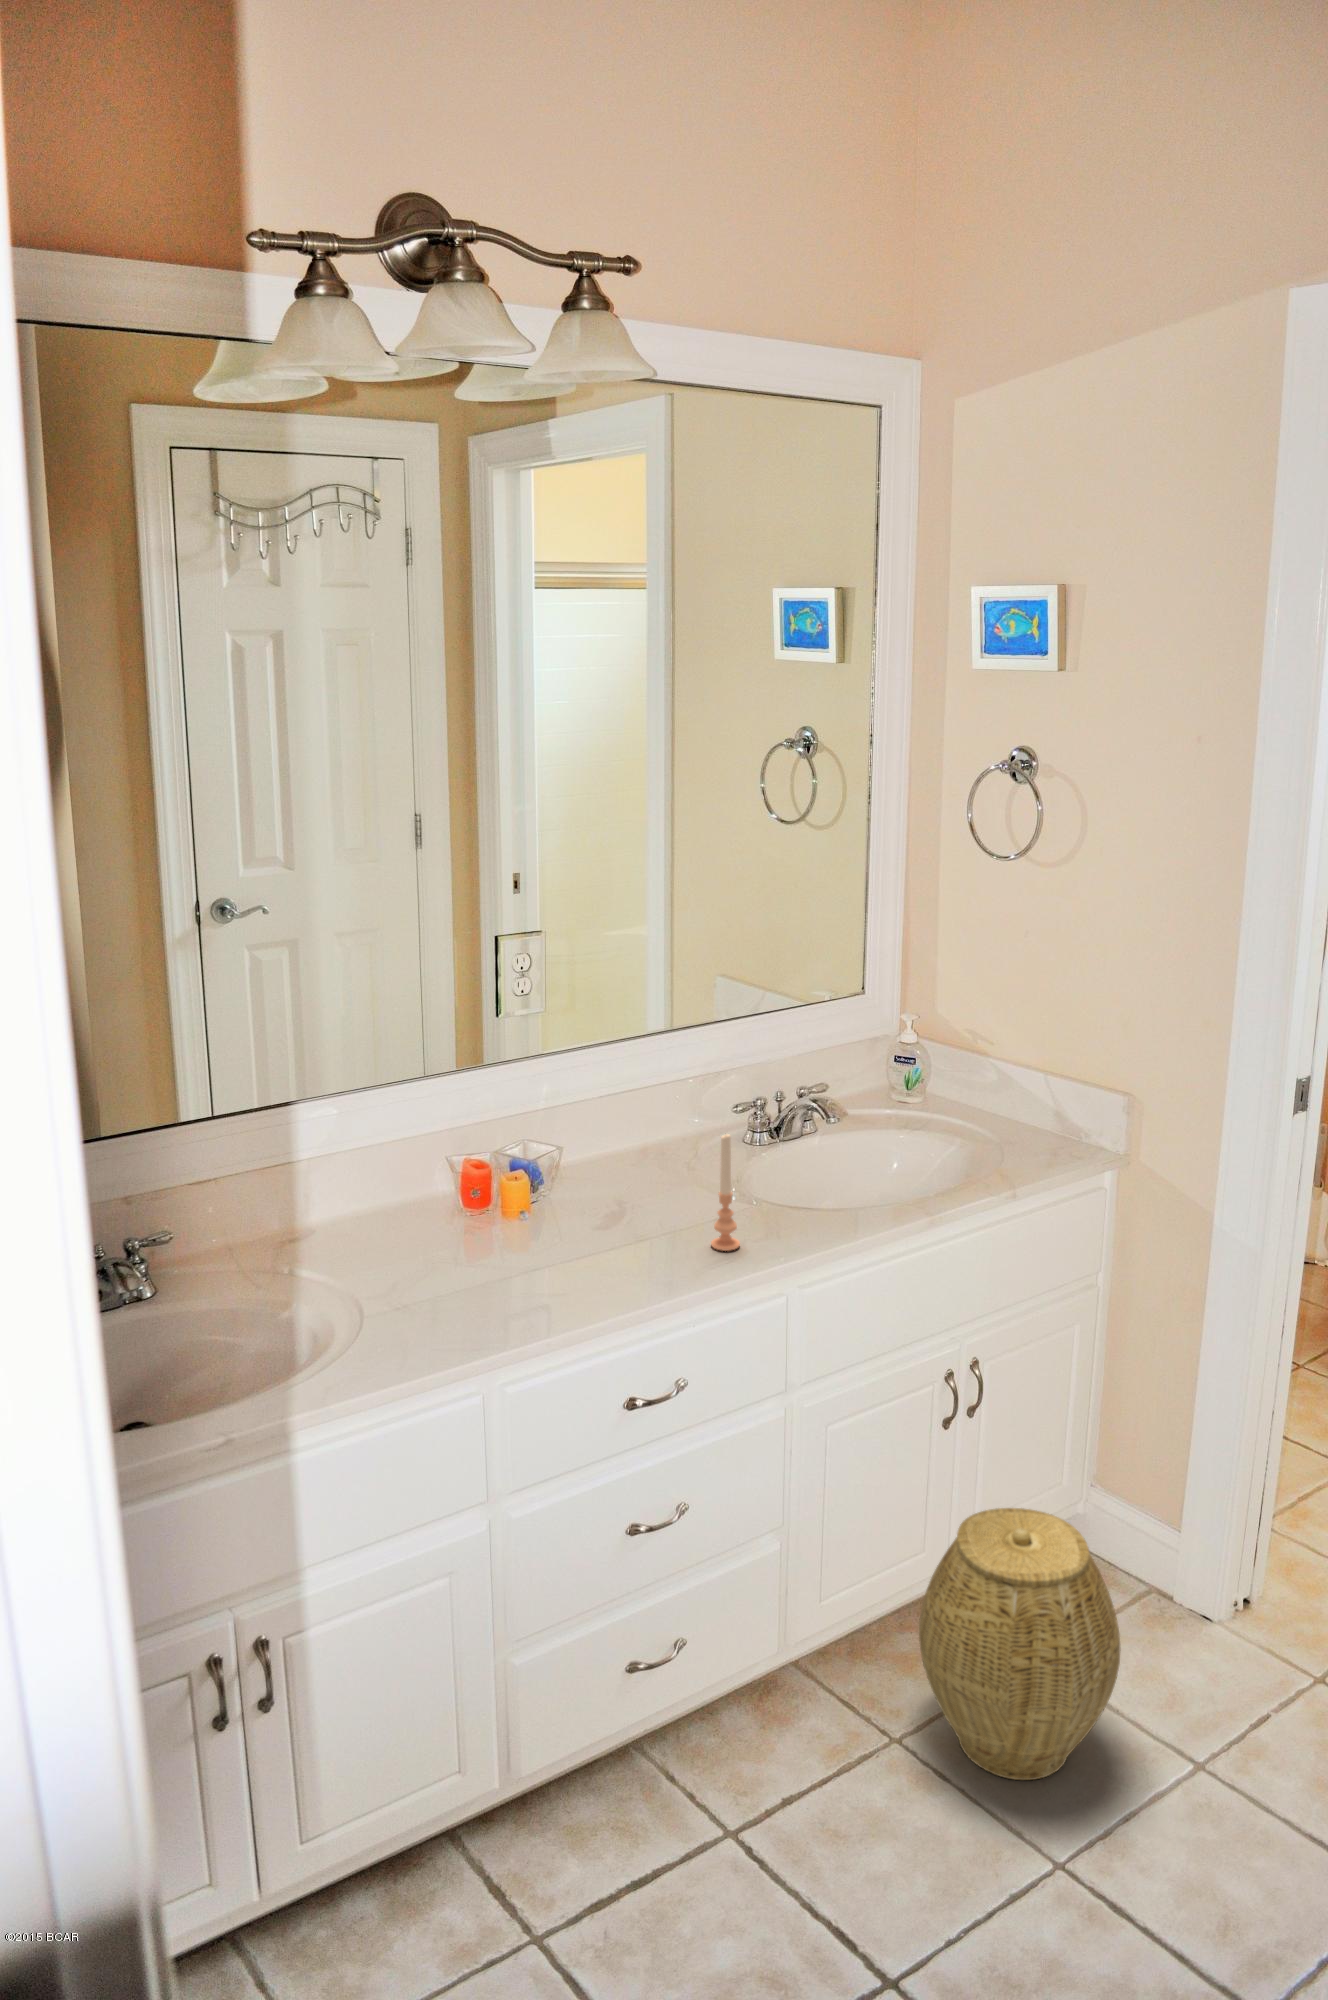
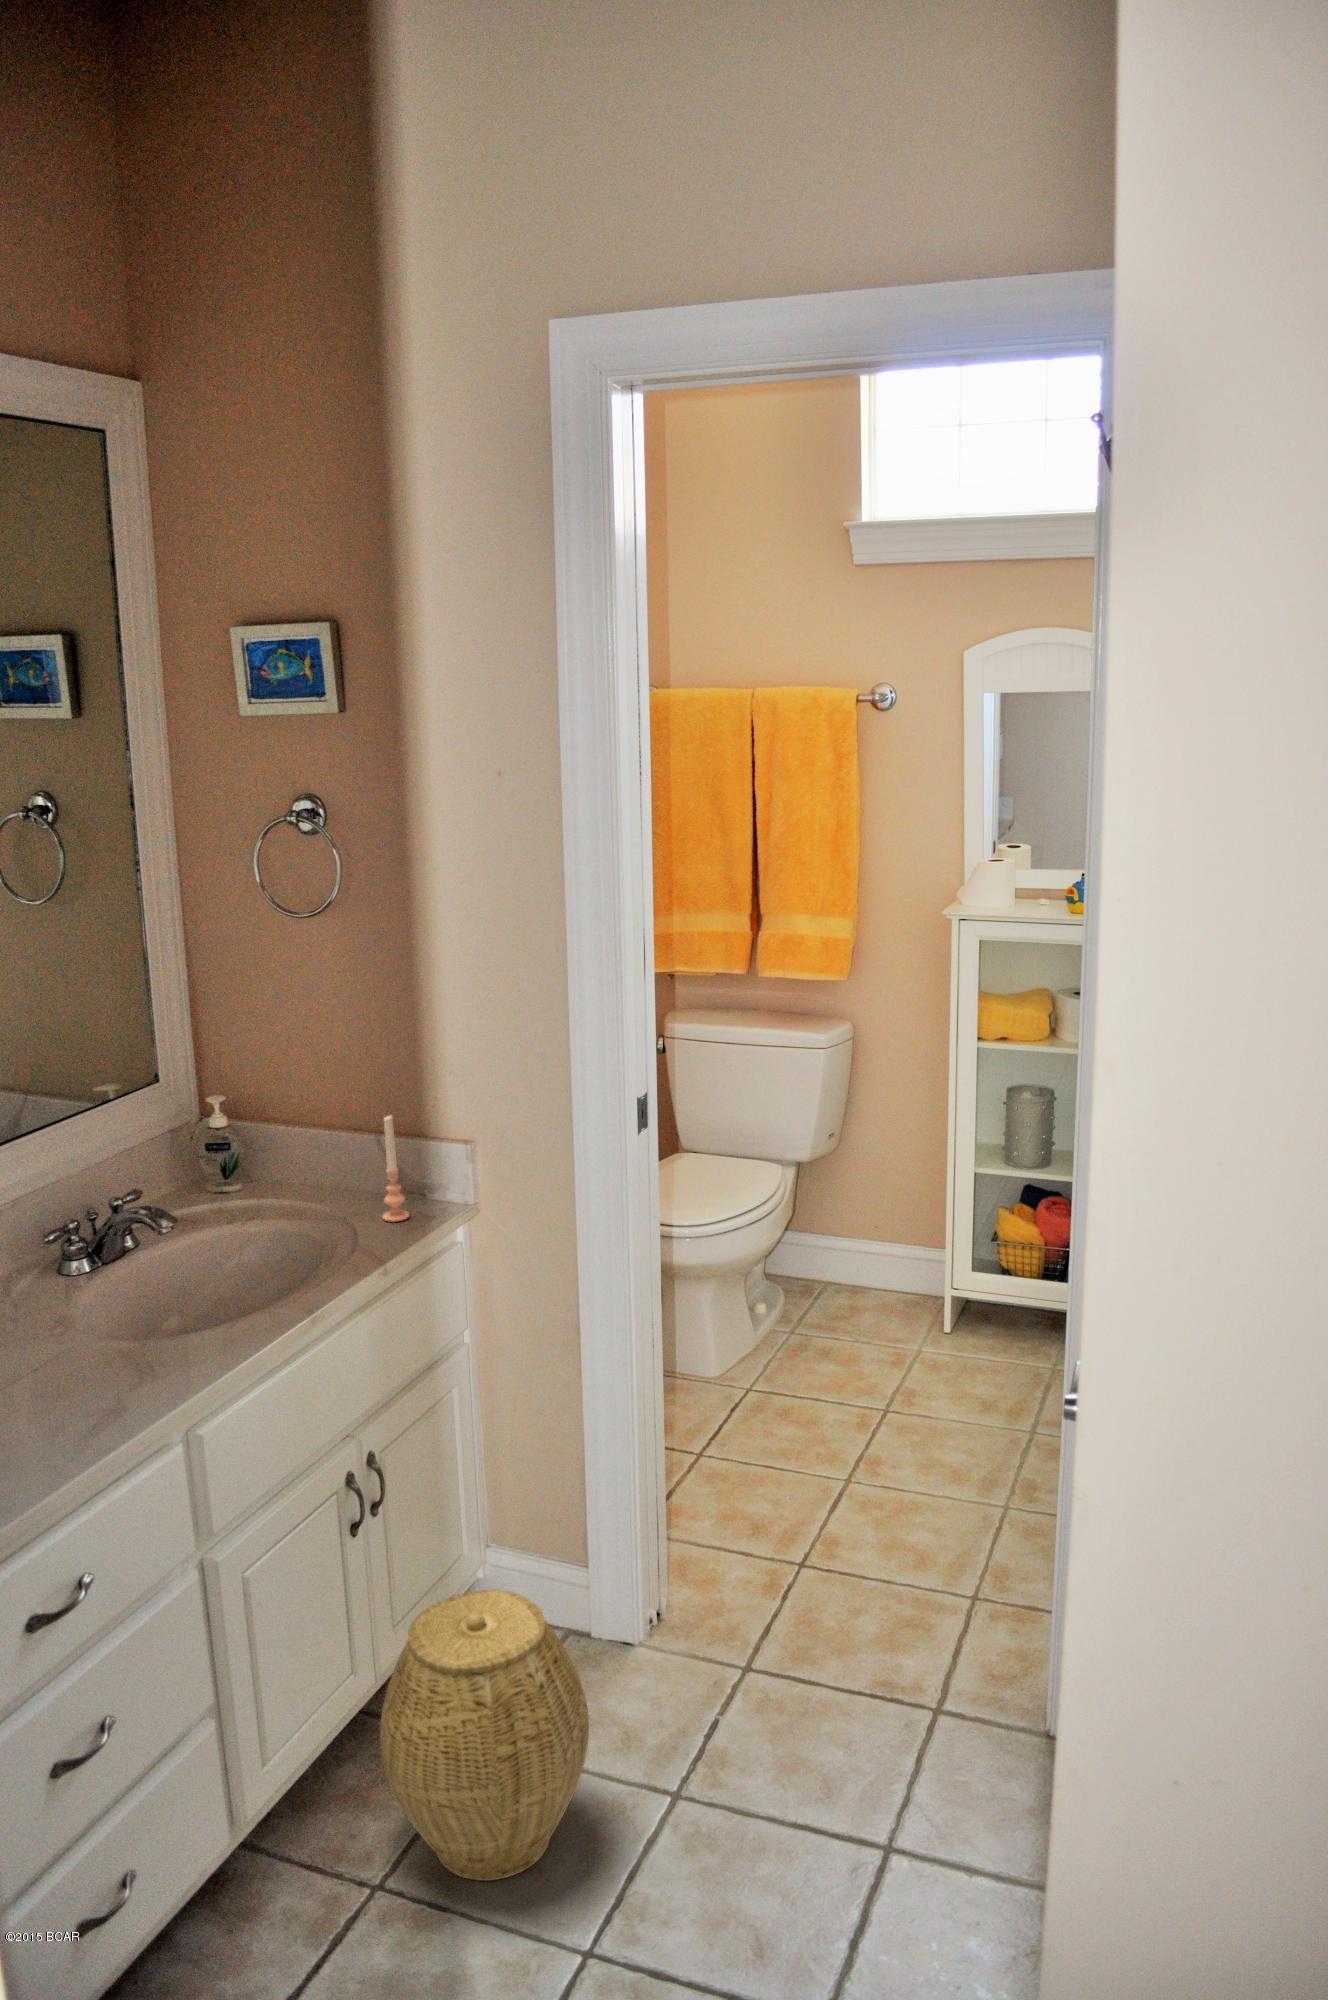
candle: present [711,1134,740,1251] -> present [383,1116,409,1221]

